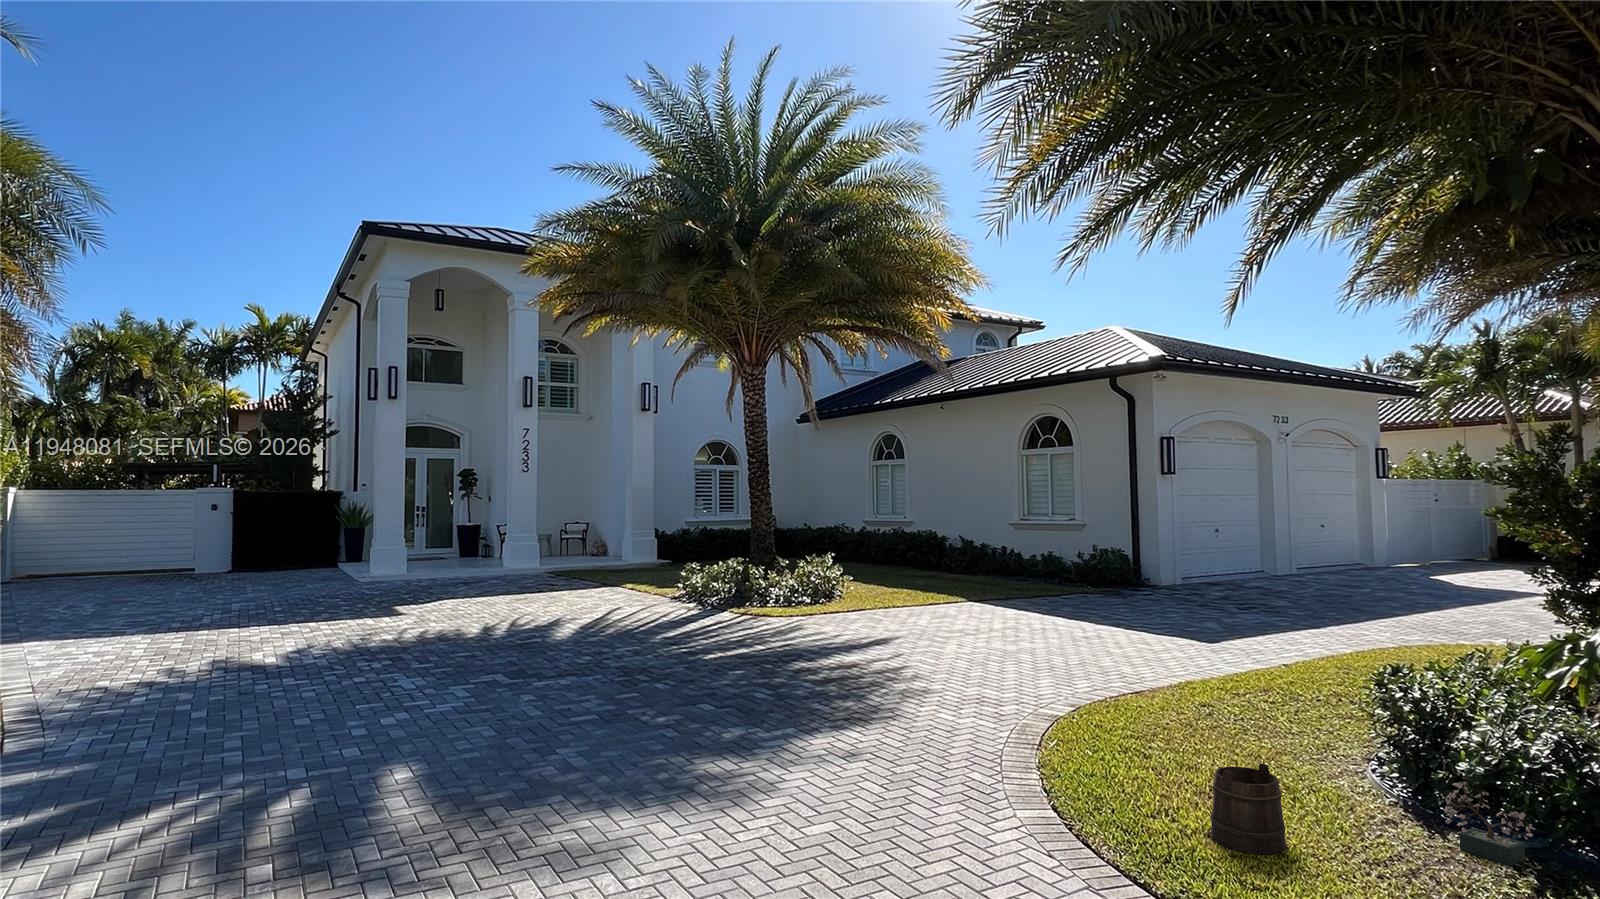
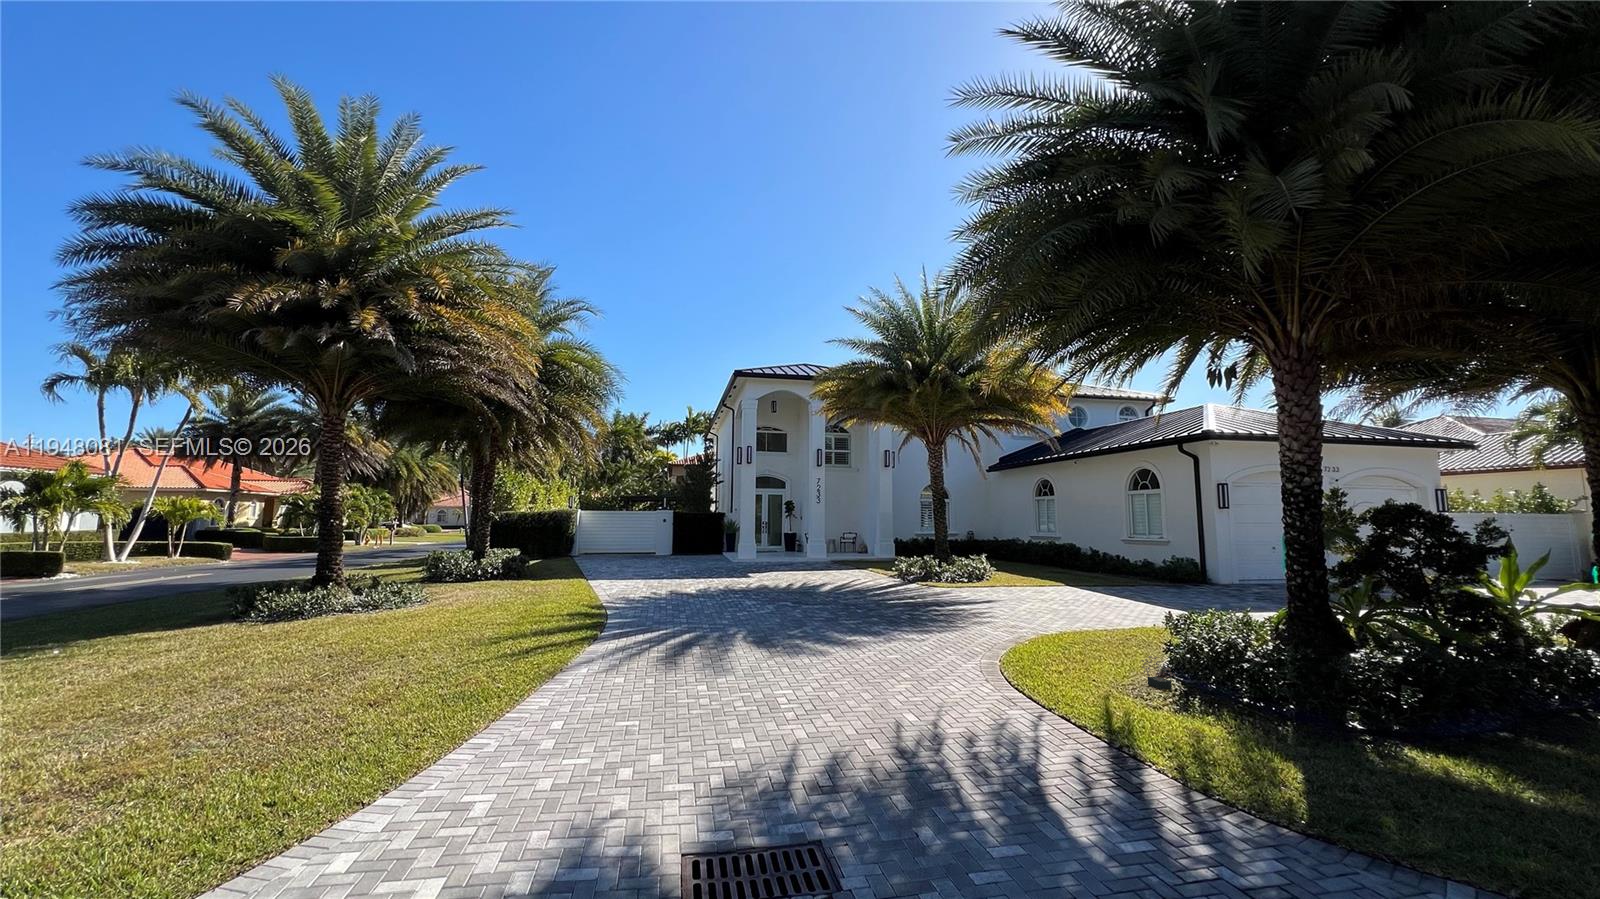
bucket: present [1211,763,1286,854] -> none [1041,642,1071,677]

